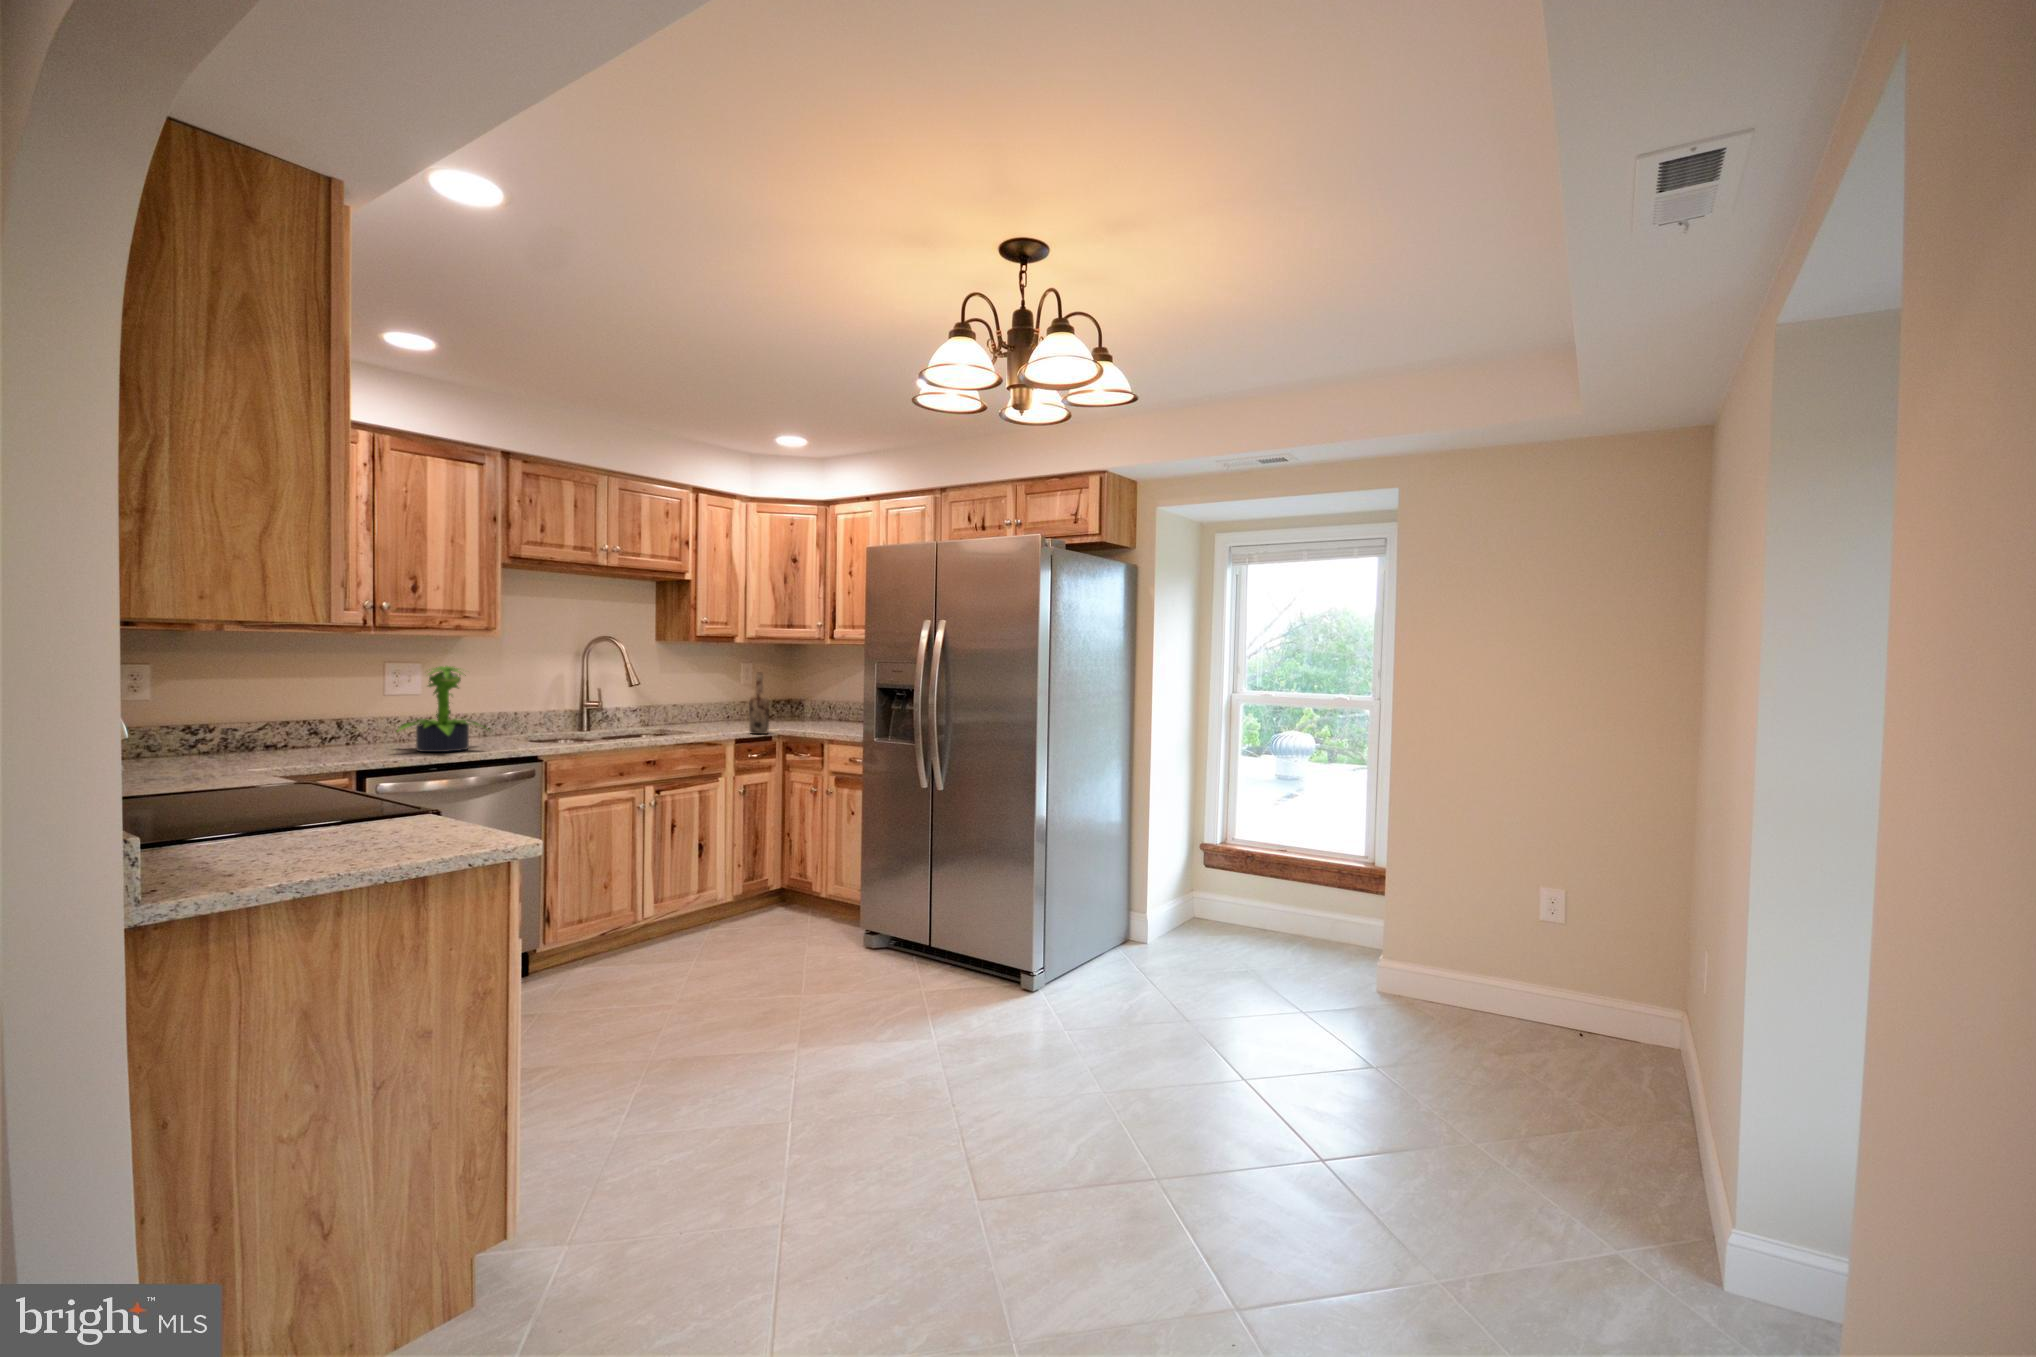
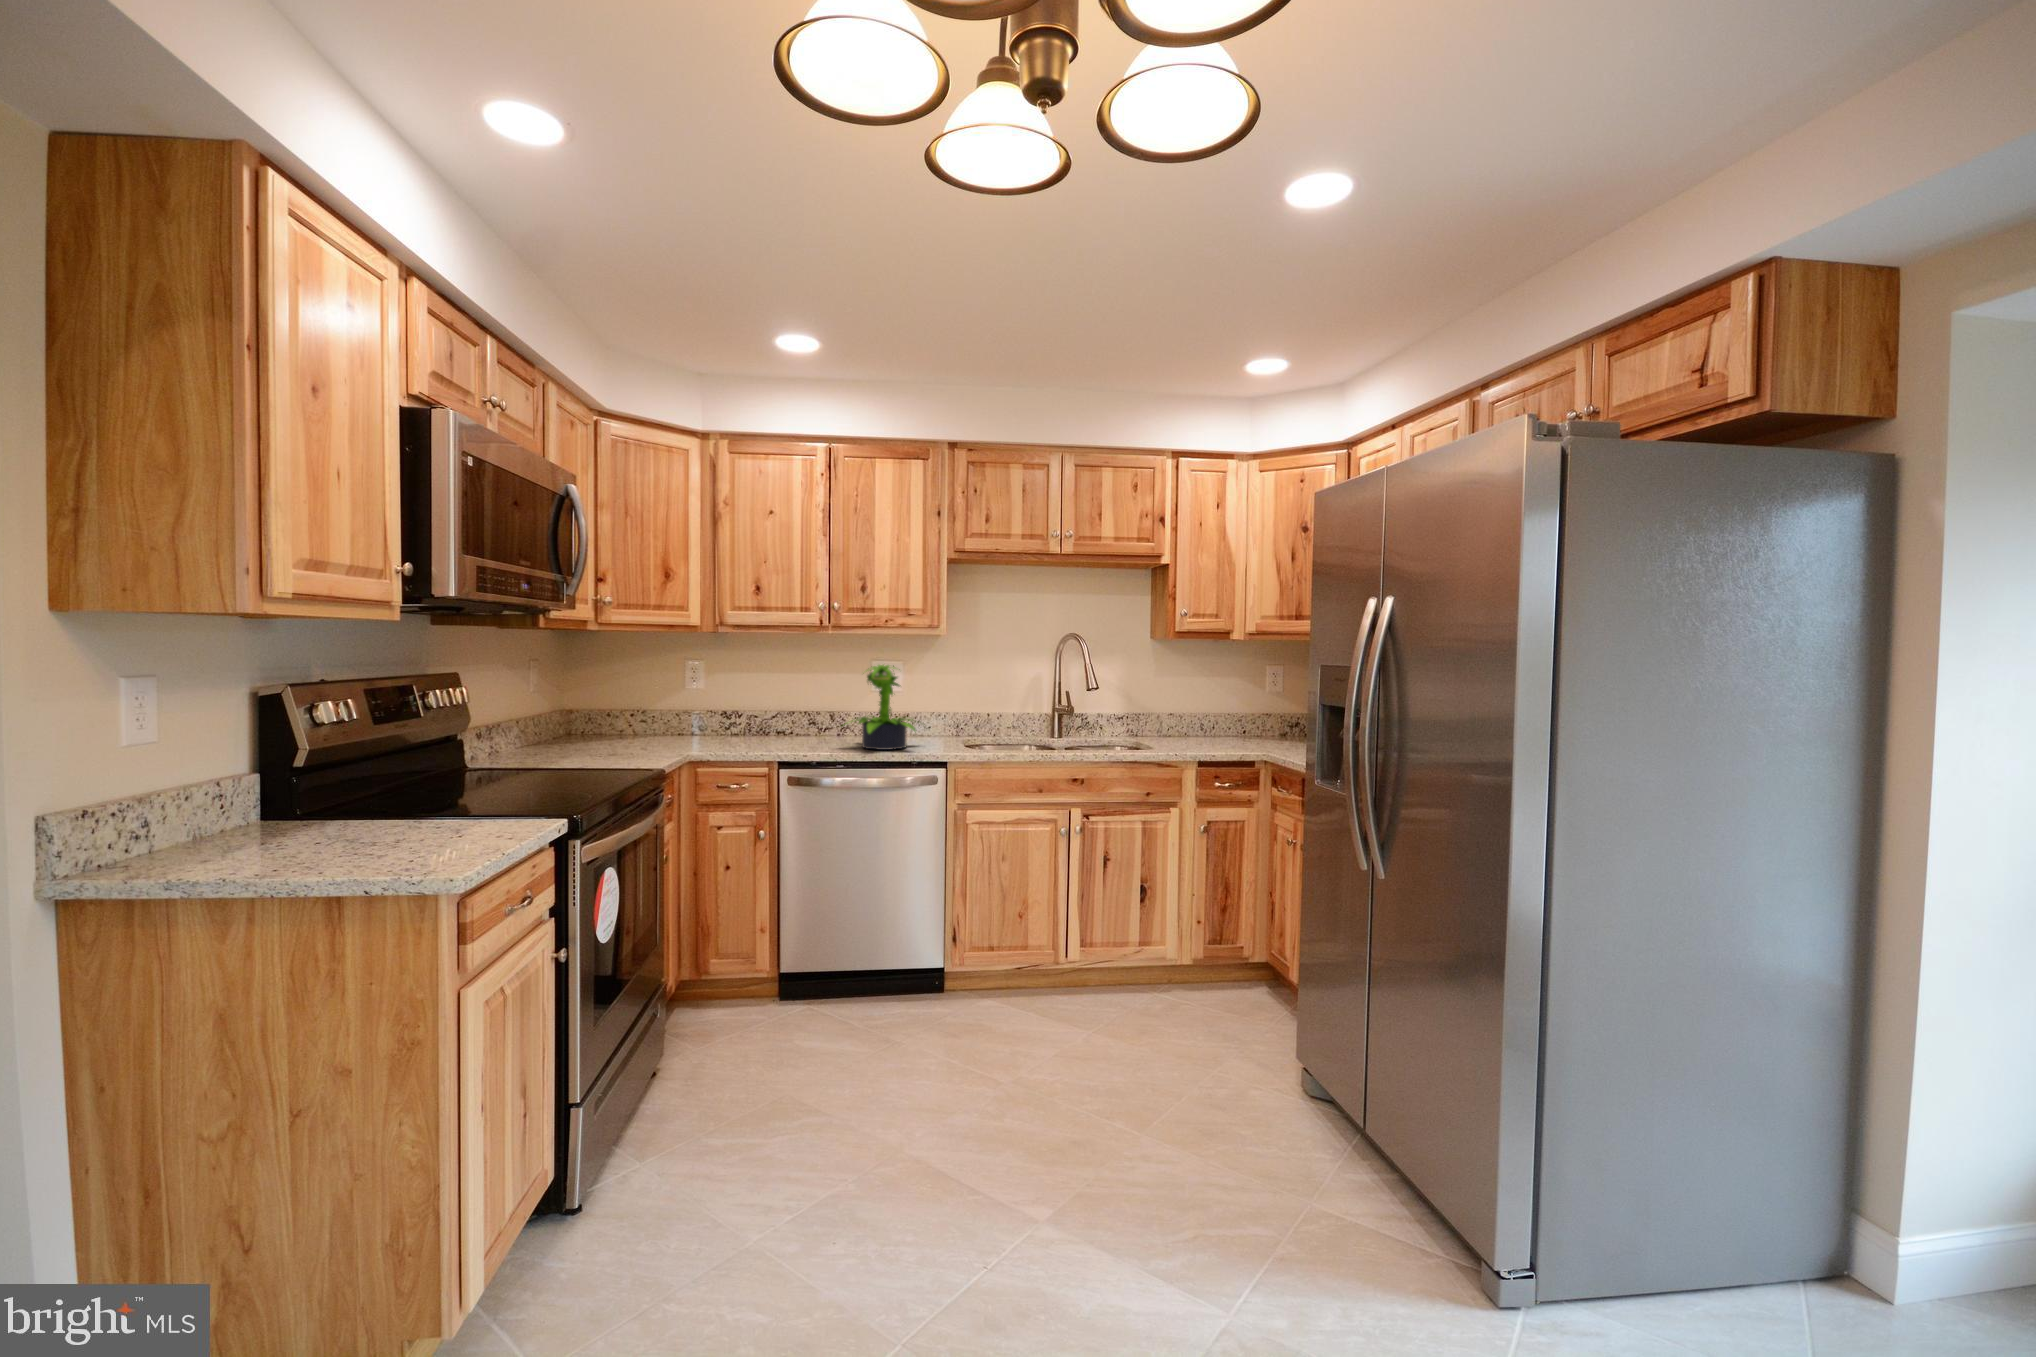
wine bottle: present [749,673,769,734] -> none [1223,678,1249,757]

